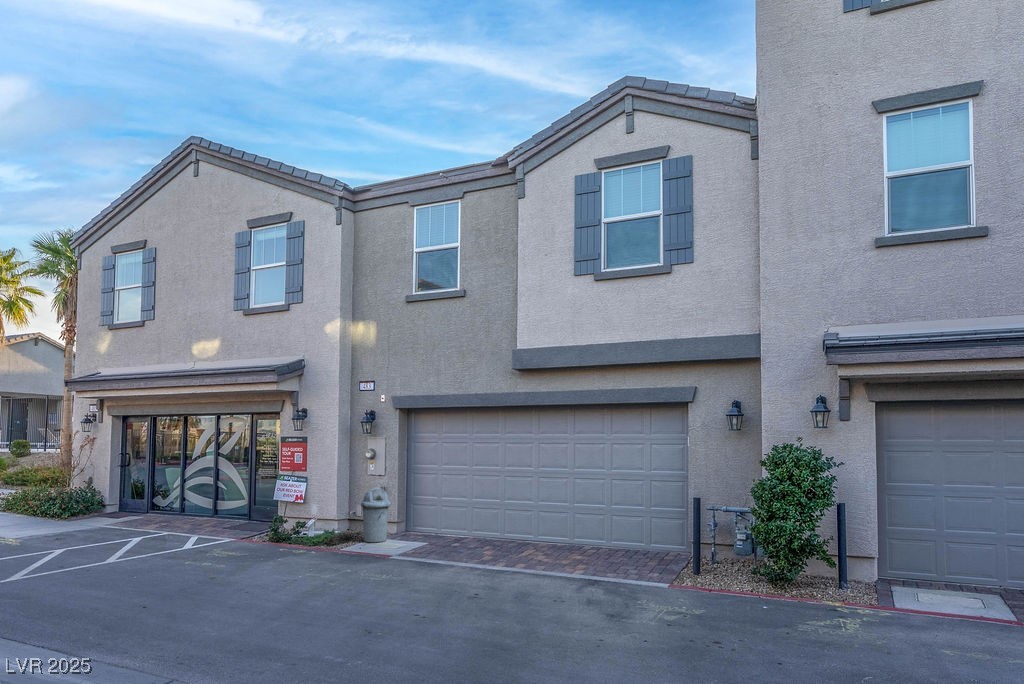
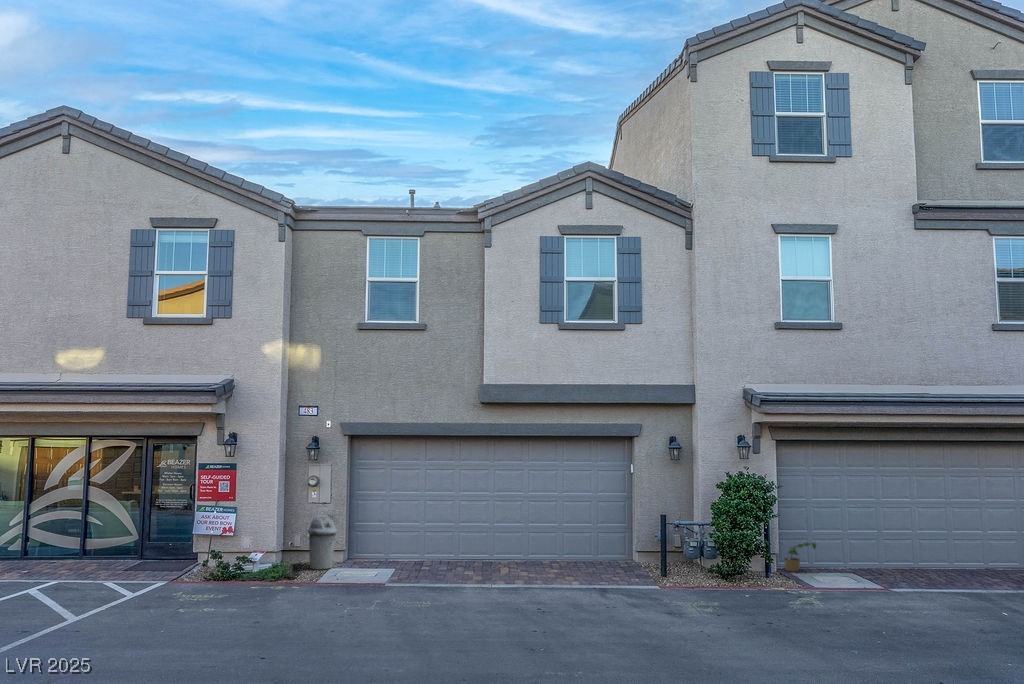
potted plant: none [910,553,958,593] -> present [784,543,816,571]

